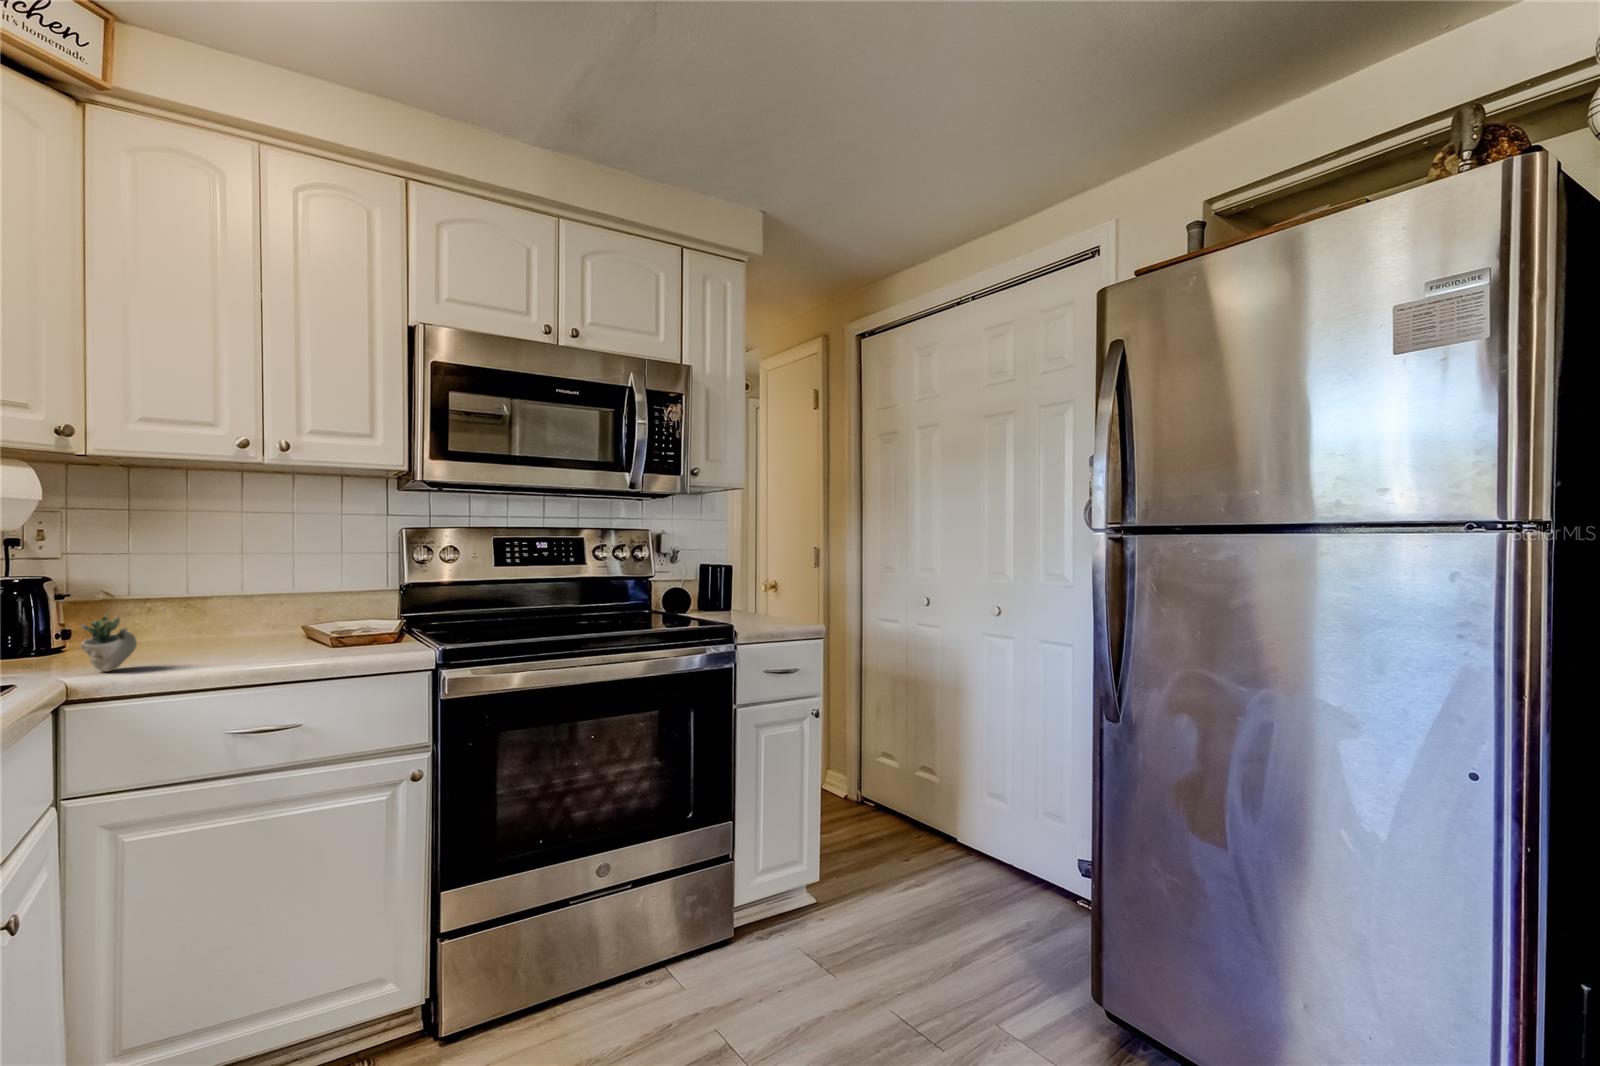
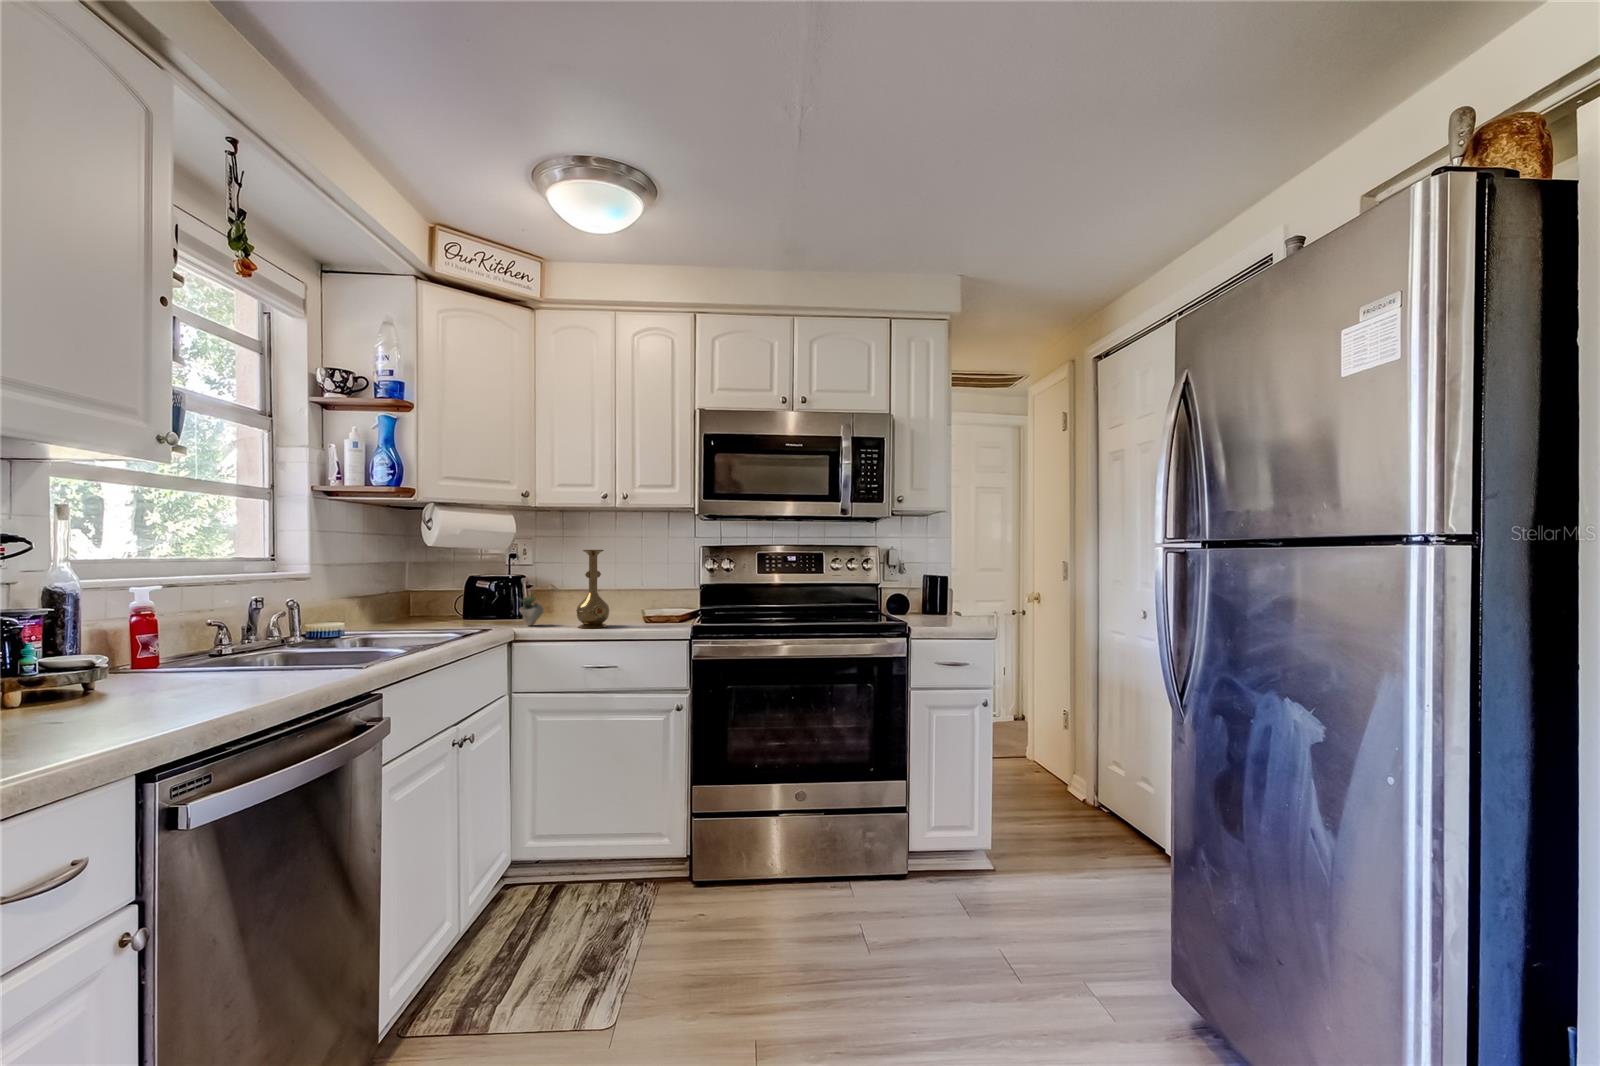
vase: none [216,535,281,669] -> present [576,550,610,628]

